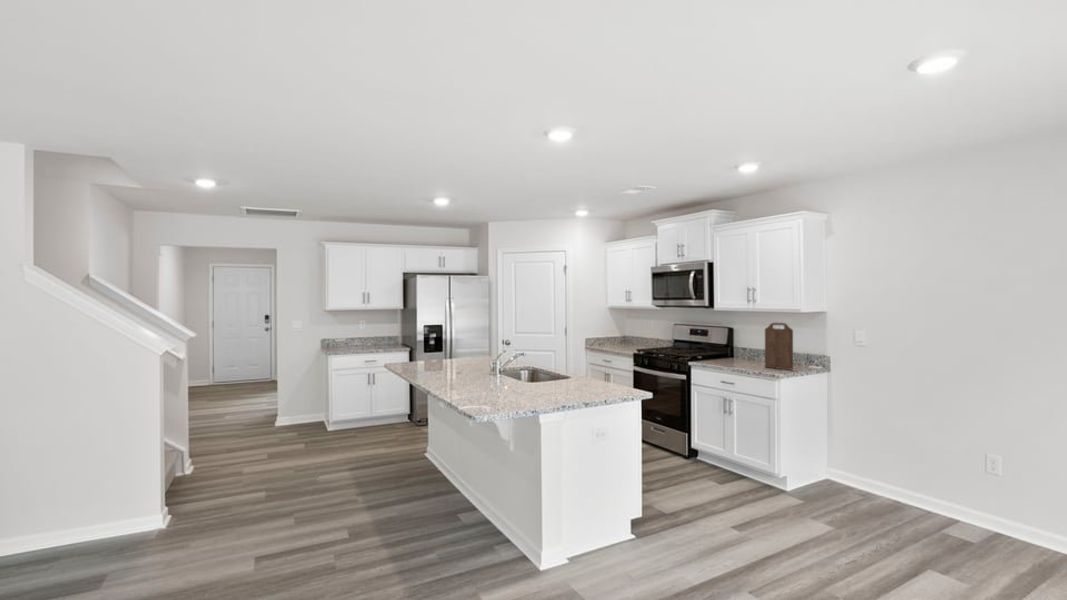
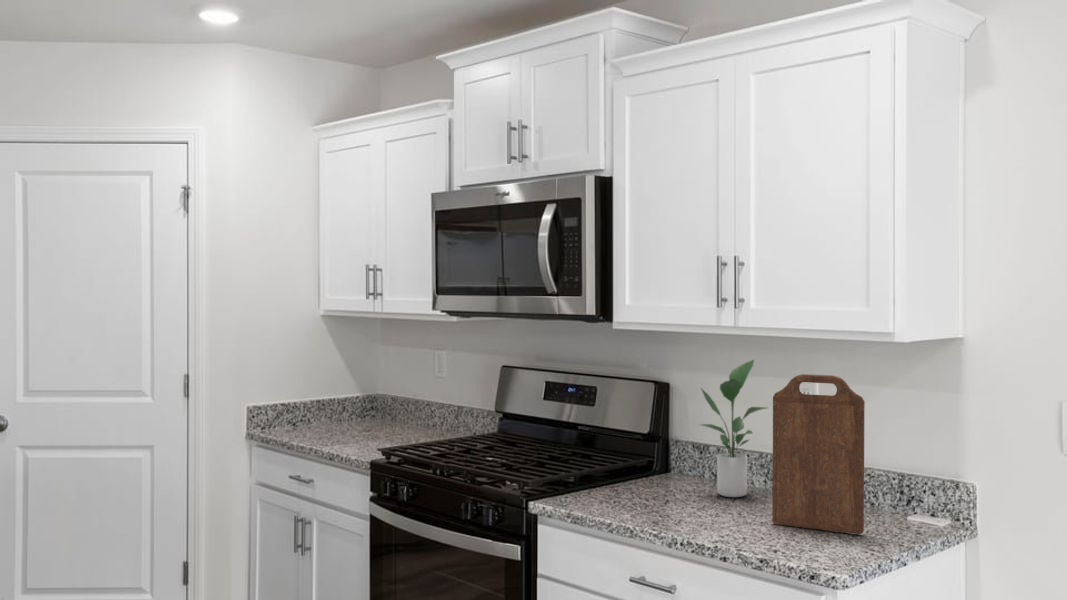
potted plant: none [742,320,767,362] -> present [702,360,766,497]

